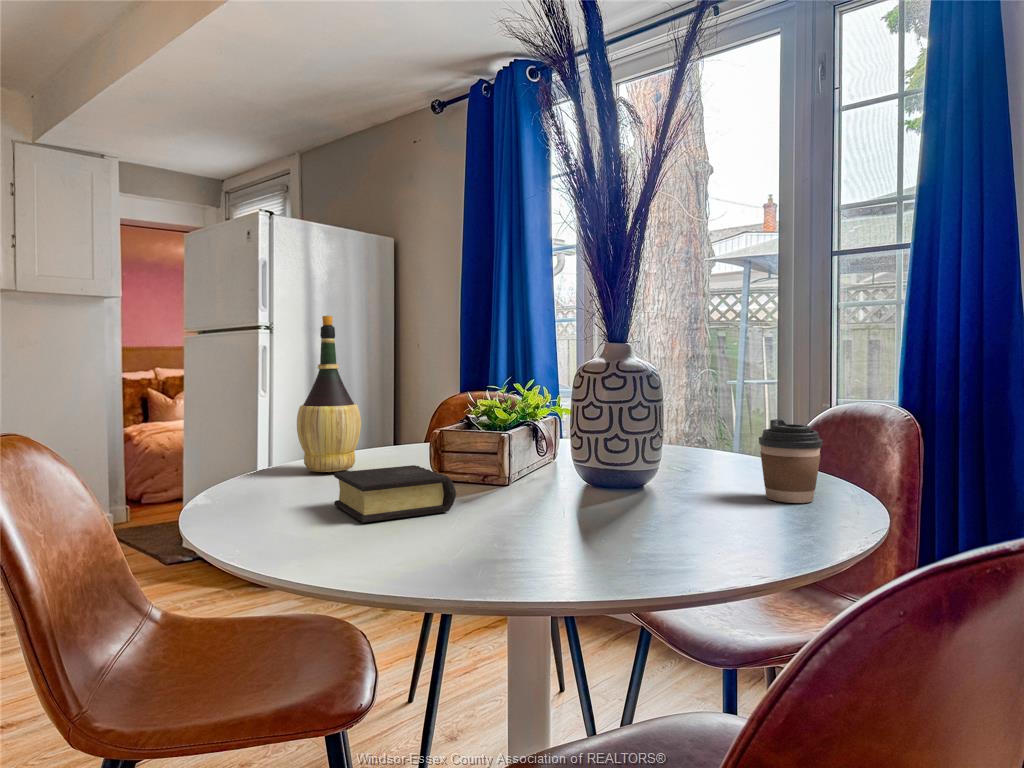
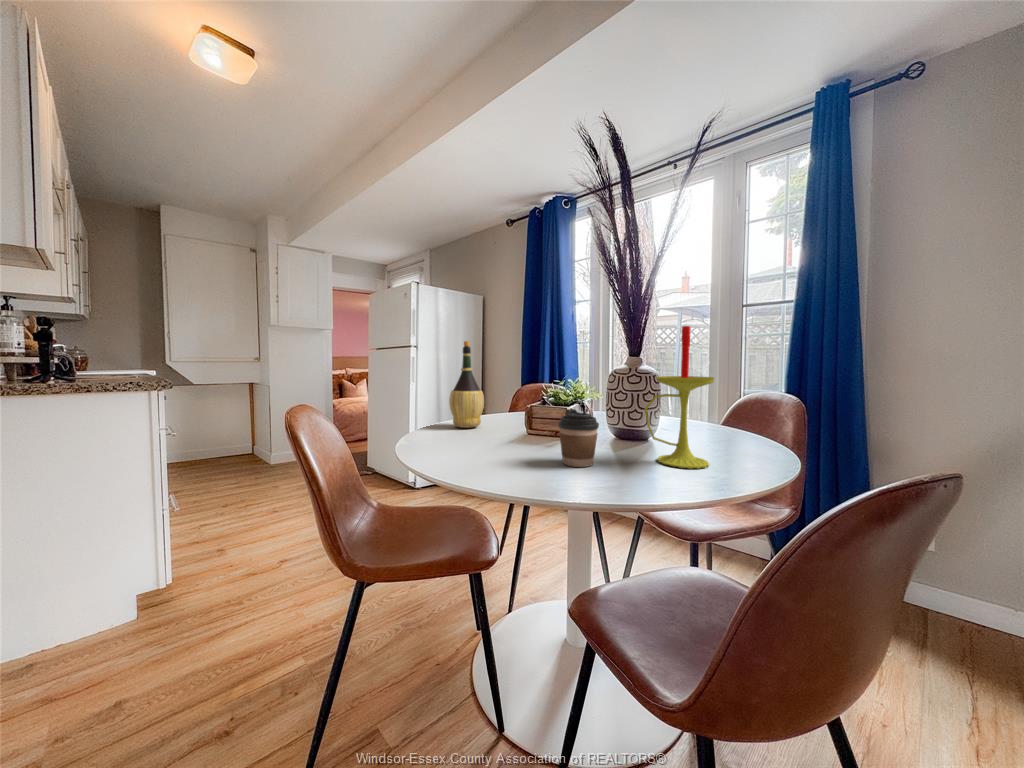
candle: none [614,281,733,535] -> present [645,326,714,468]
coffee cup: present [759,419,823,503] -> present [558,409,599,467]
book: present [334,465,457,523] -> none [479,425,549,457]

